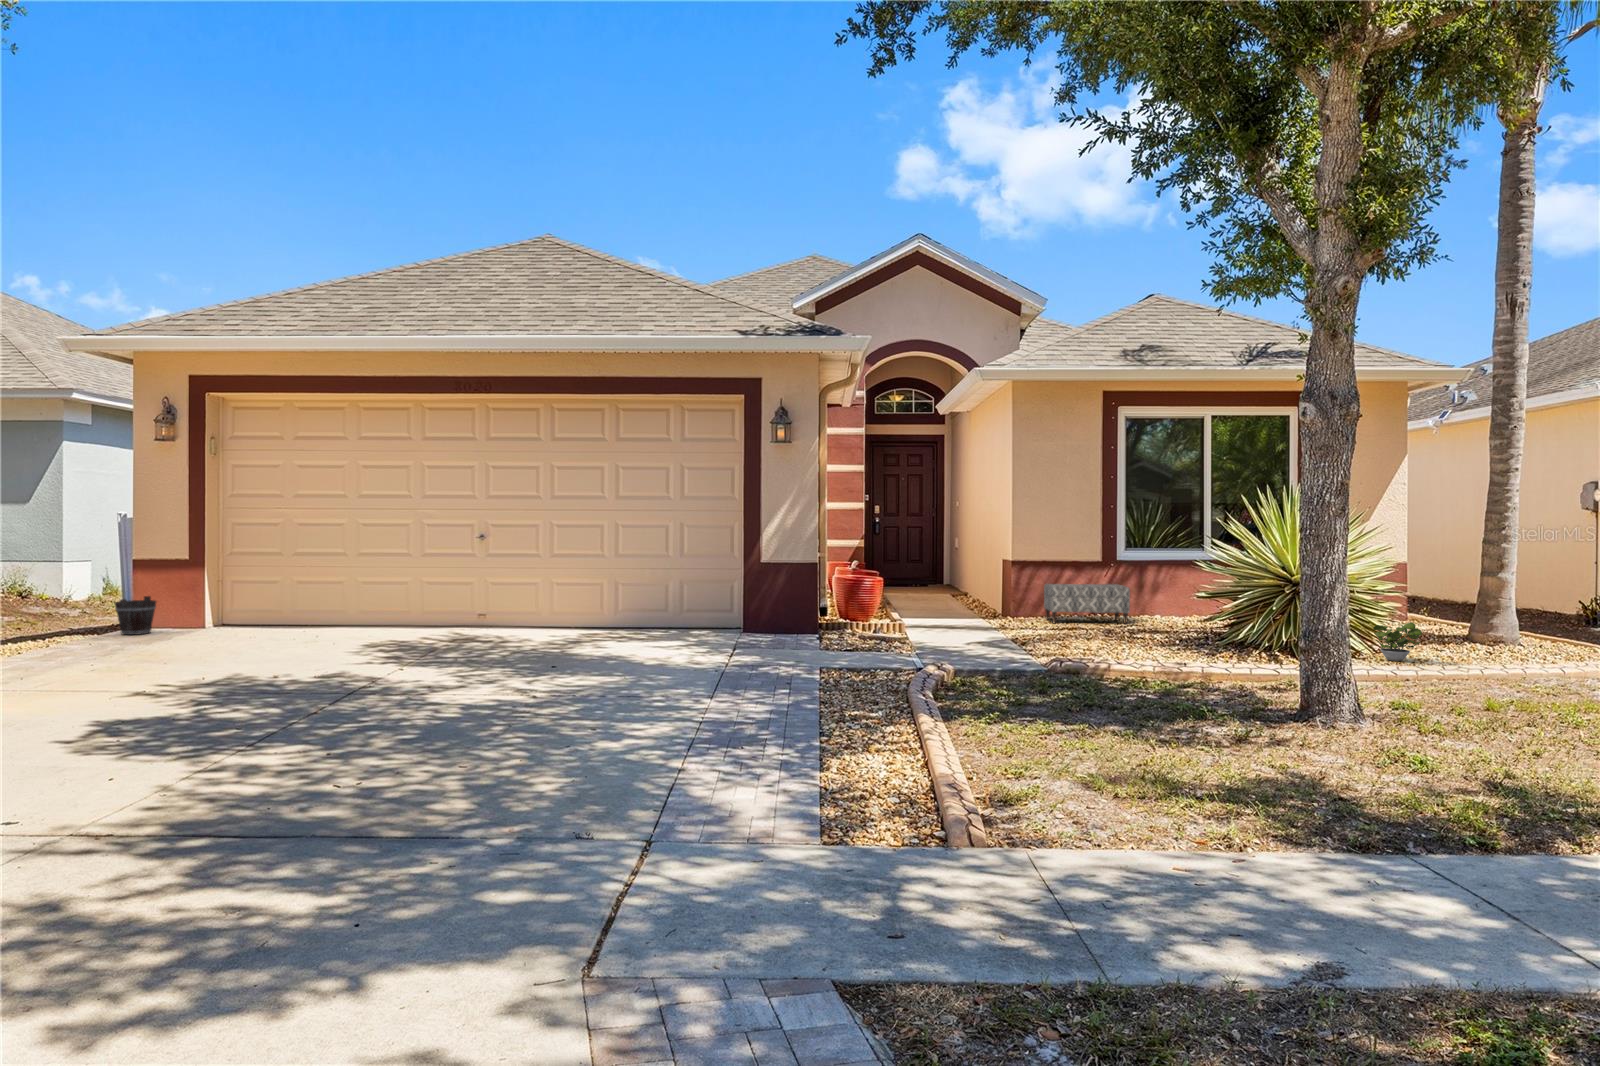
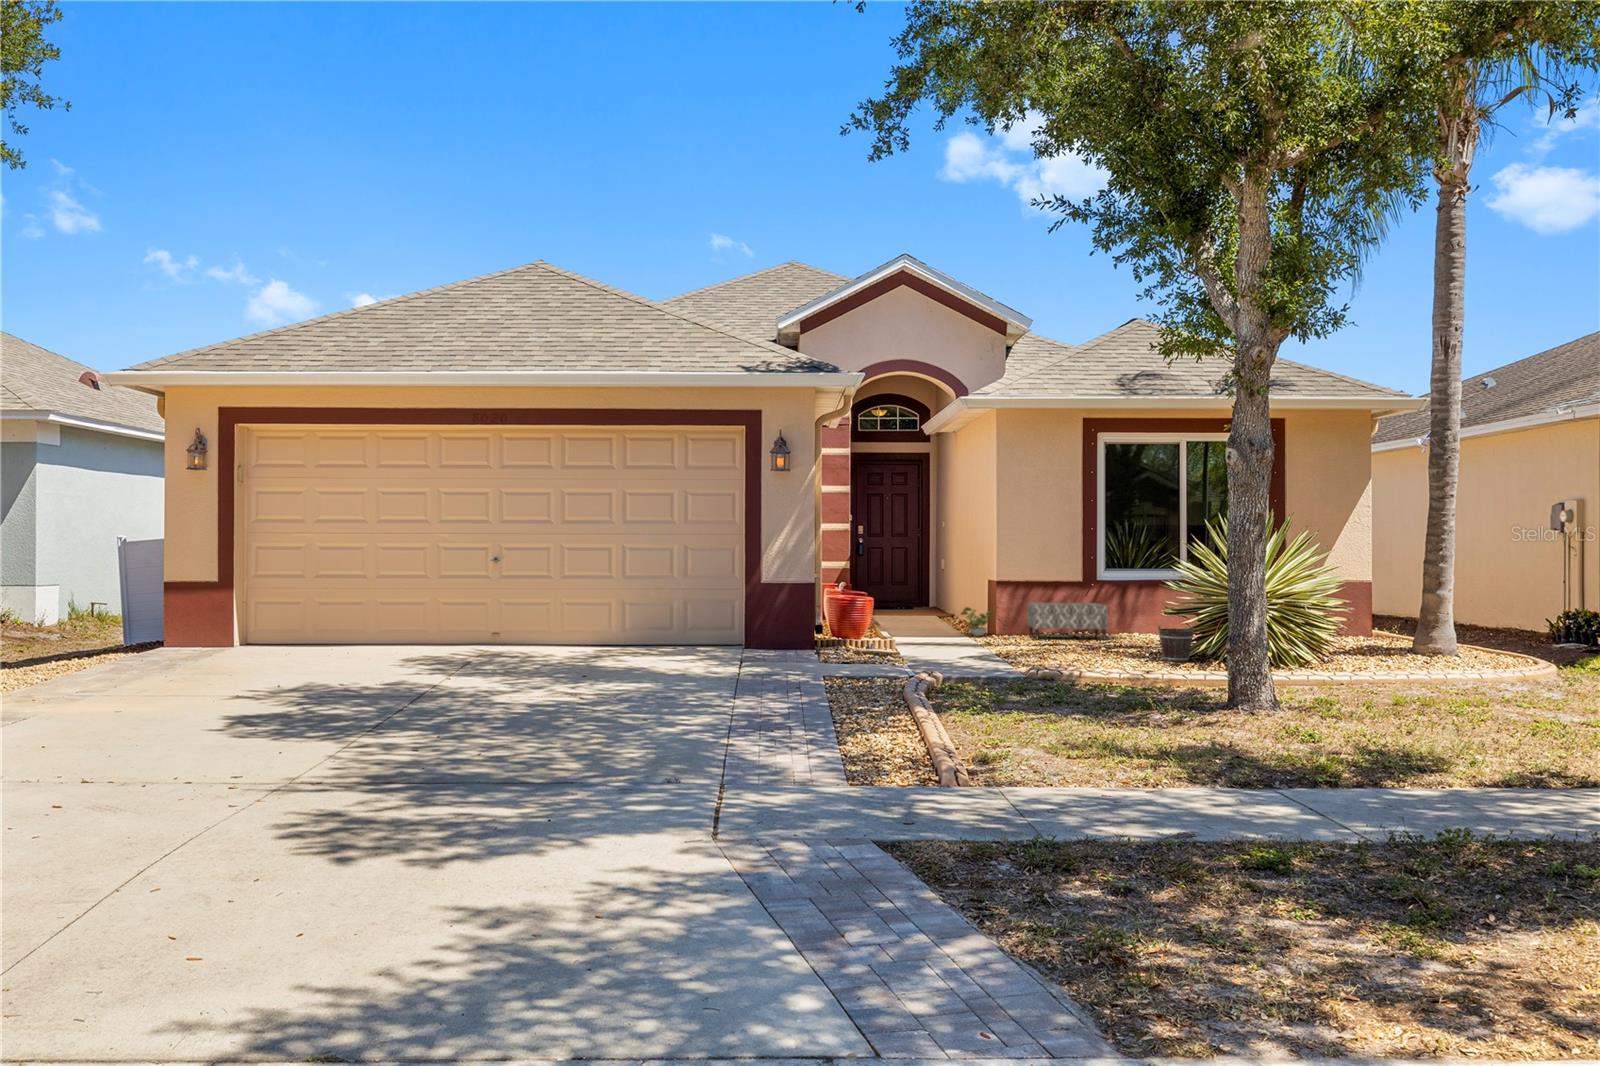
bucket: present [115,596,156,635] -> present [1158,626,1194,662]
potted plant: present [1373,622,1422,661] -> present [961,607,993,636]

